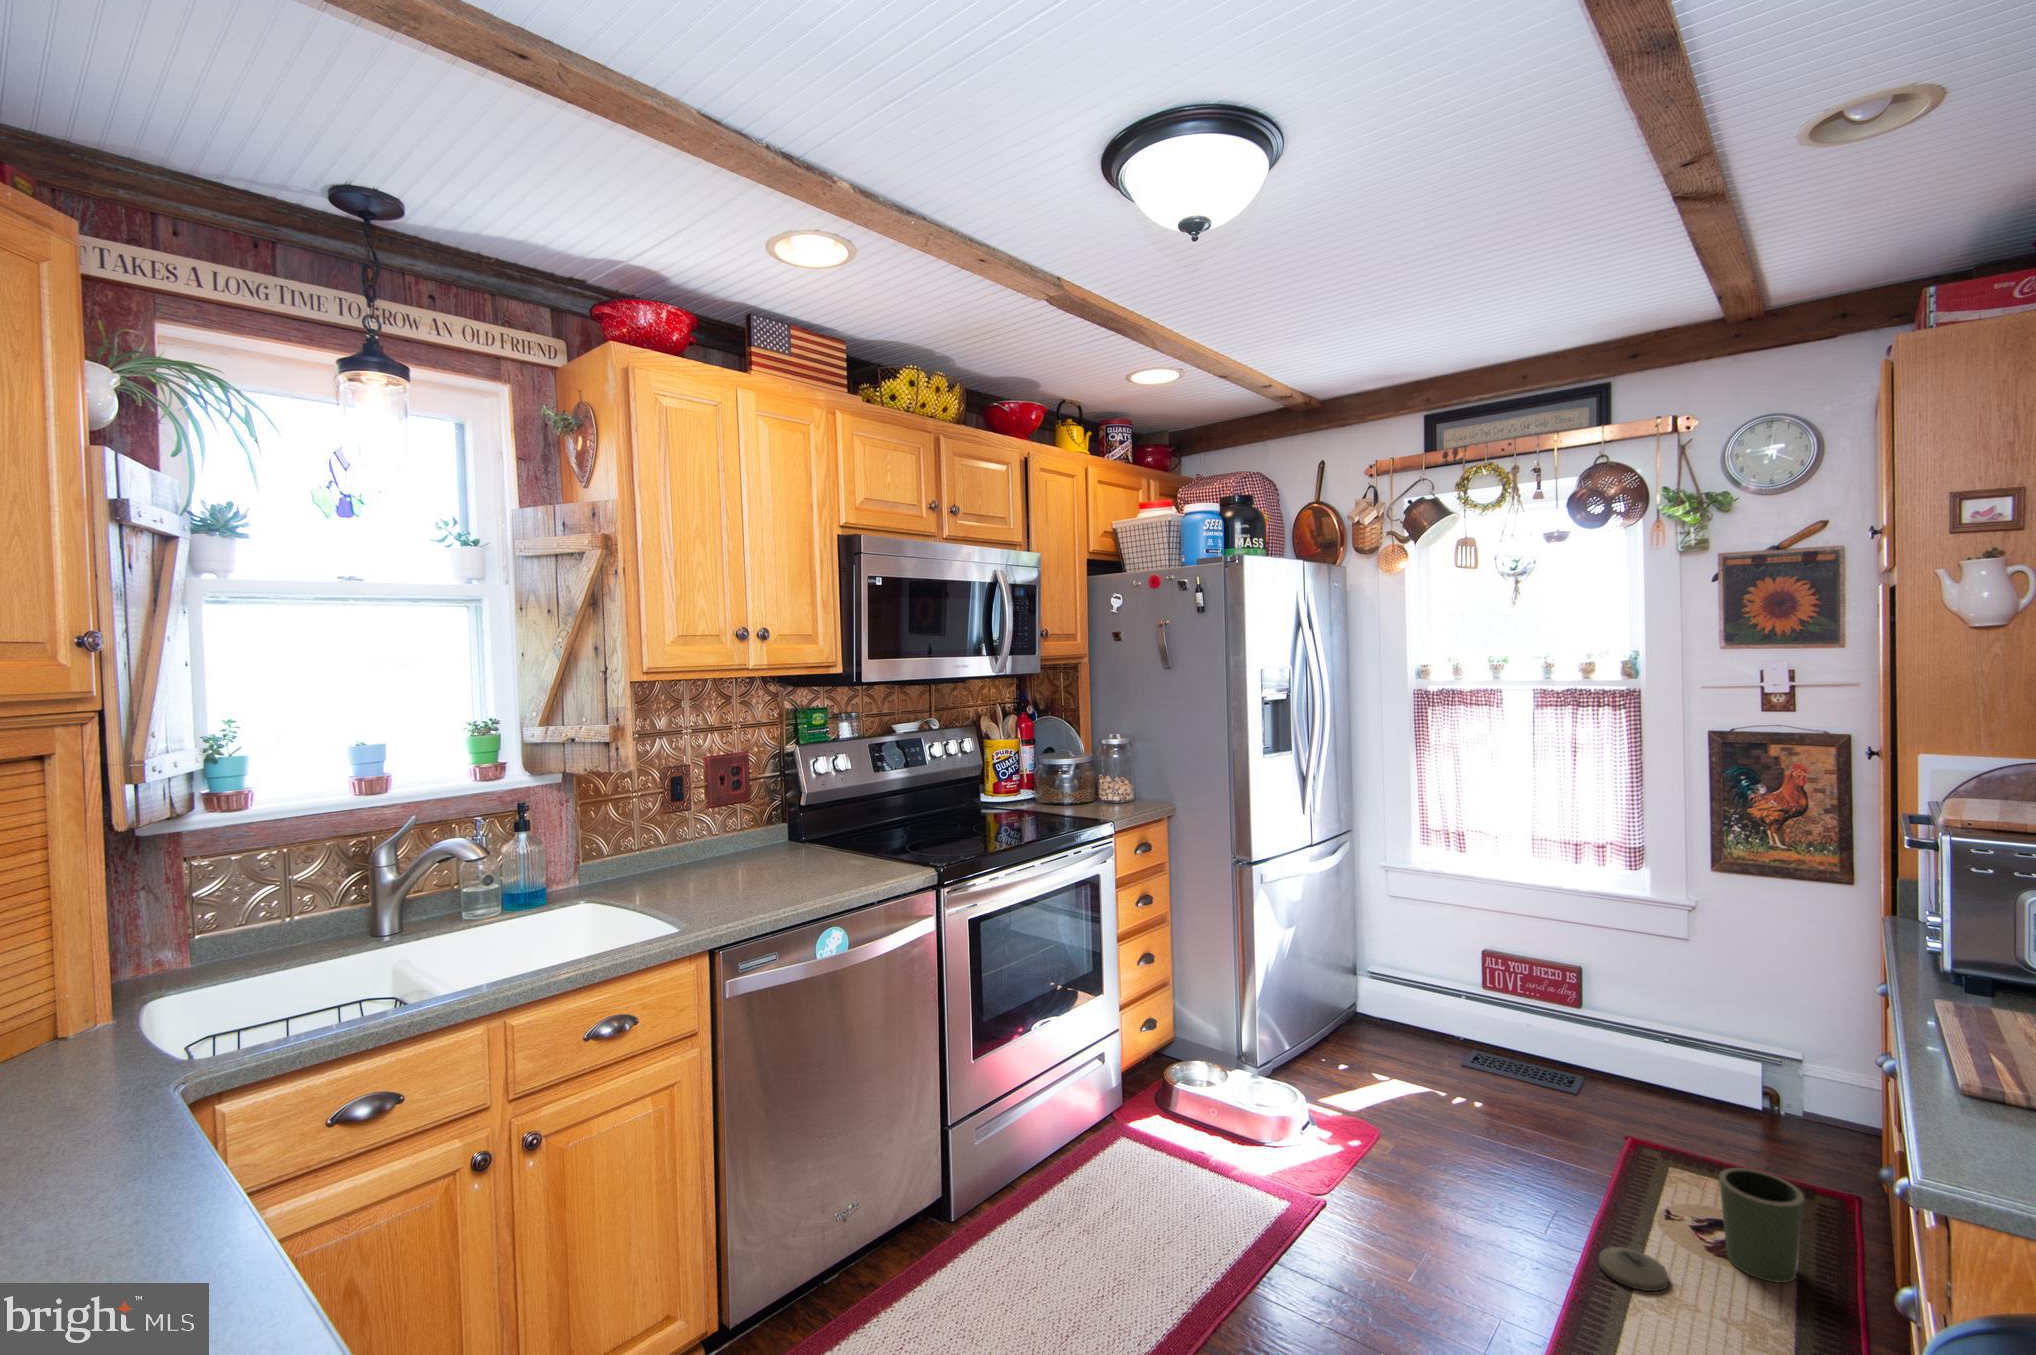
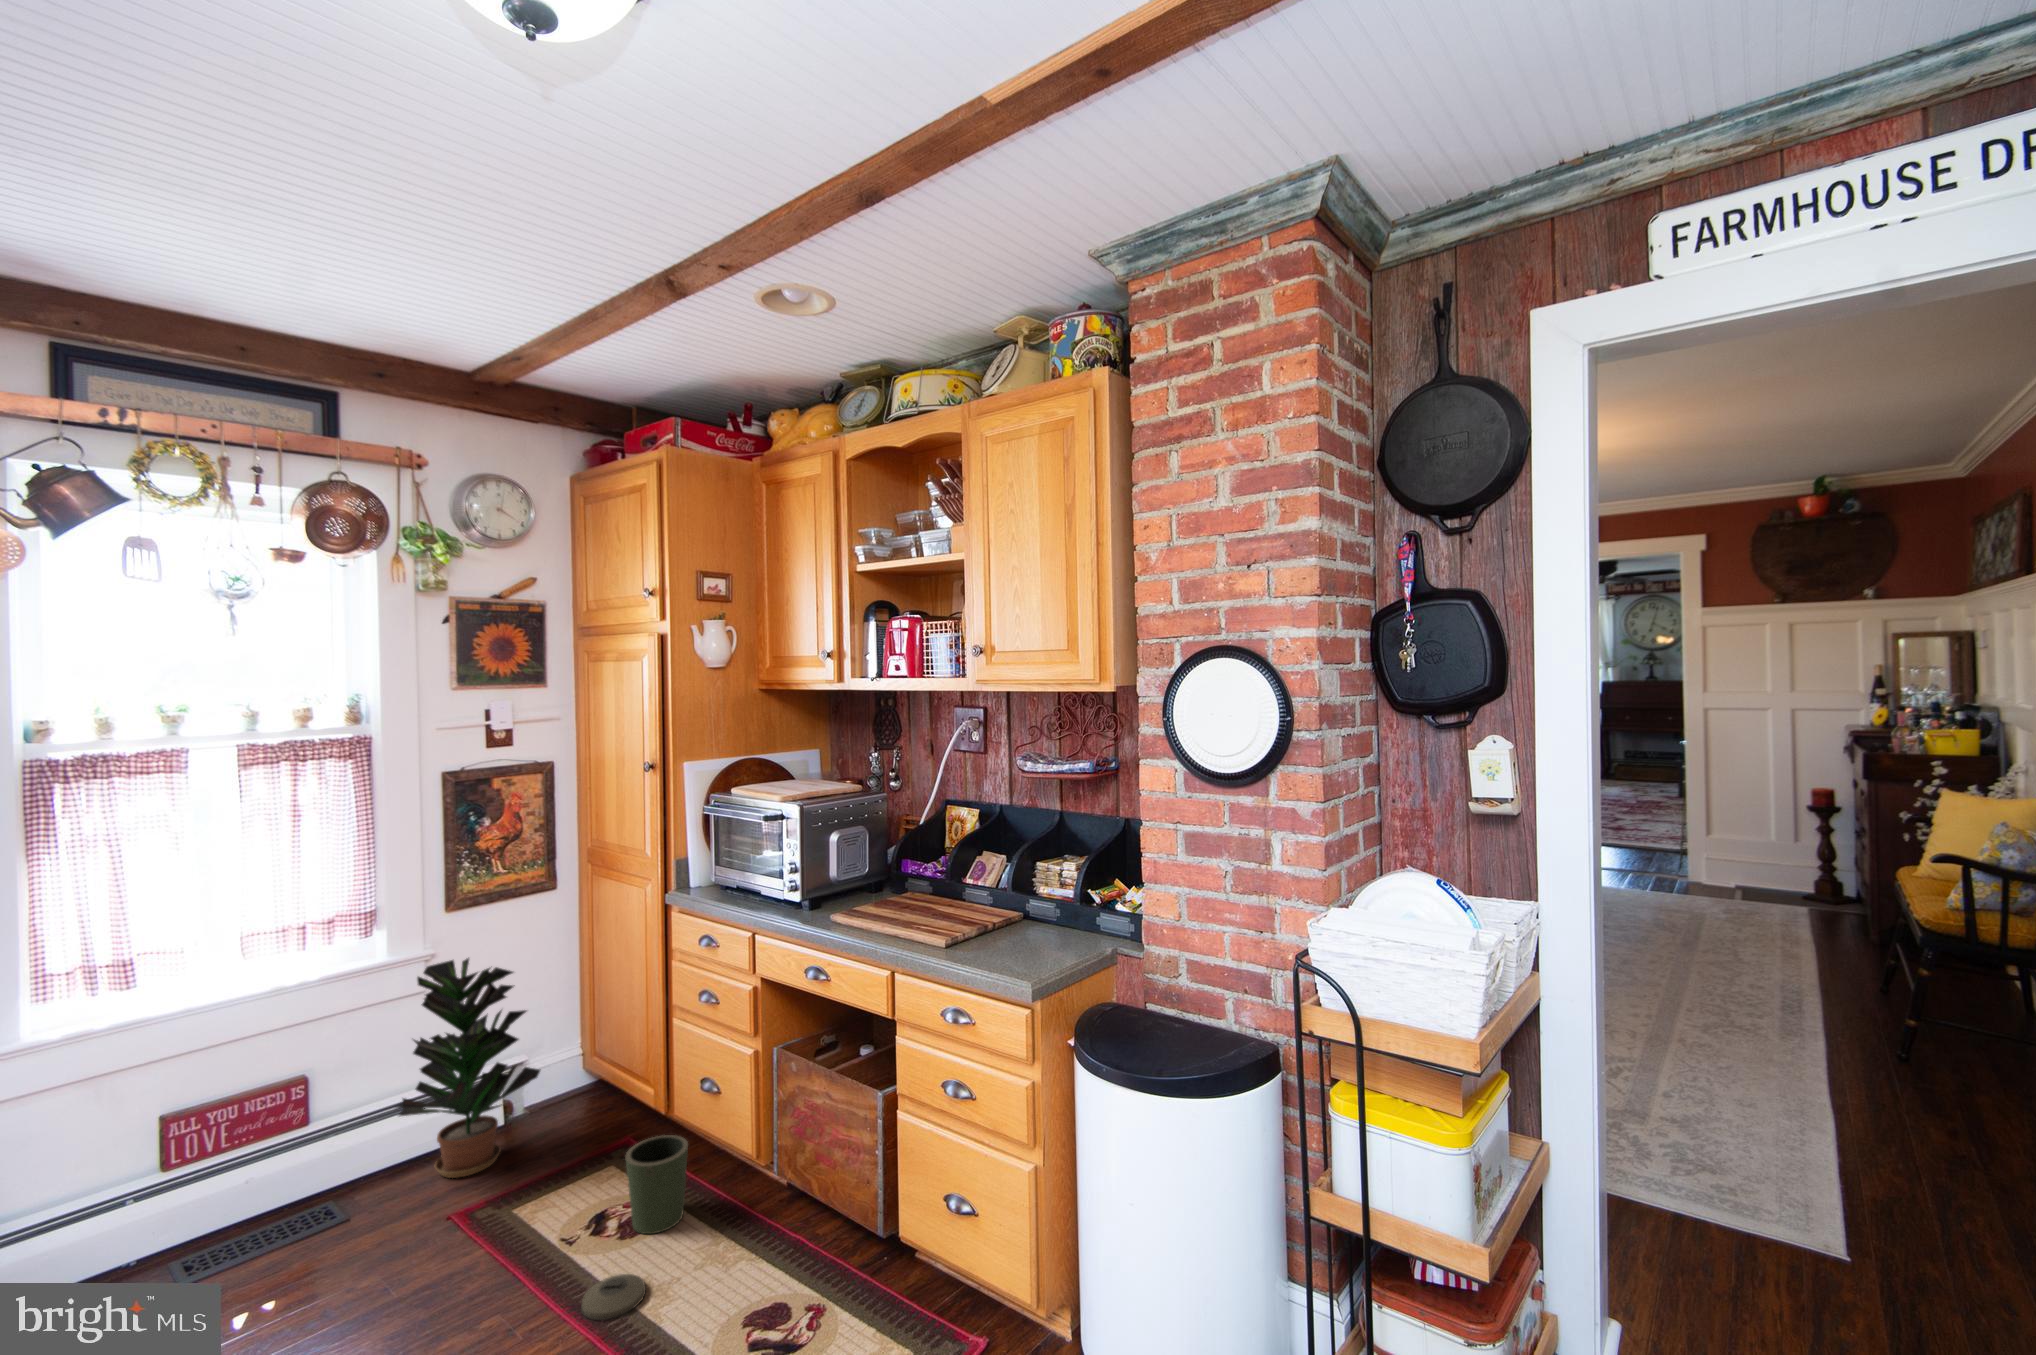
potted plant: none [1611,913,1769,1130] -> present [396,958,540,1178]

